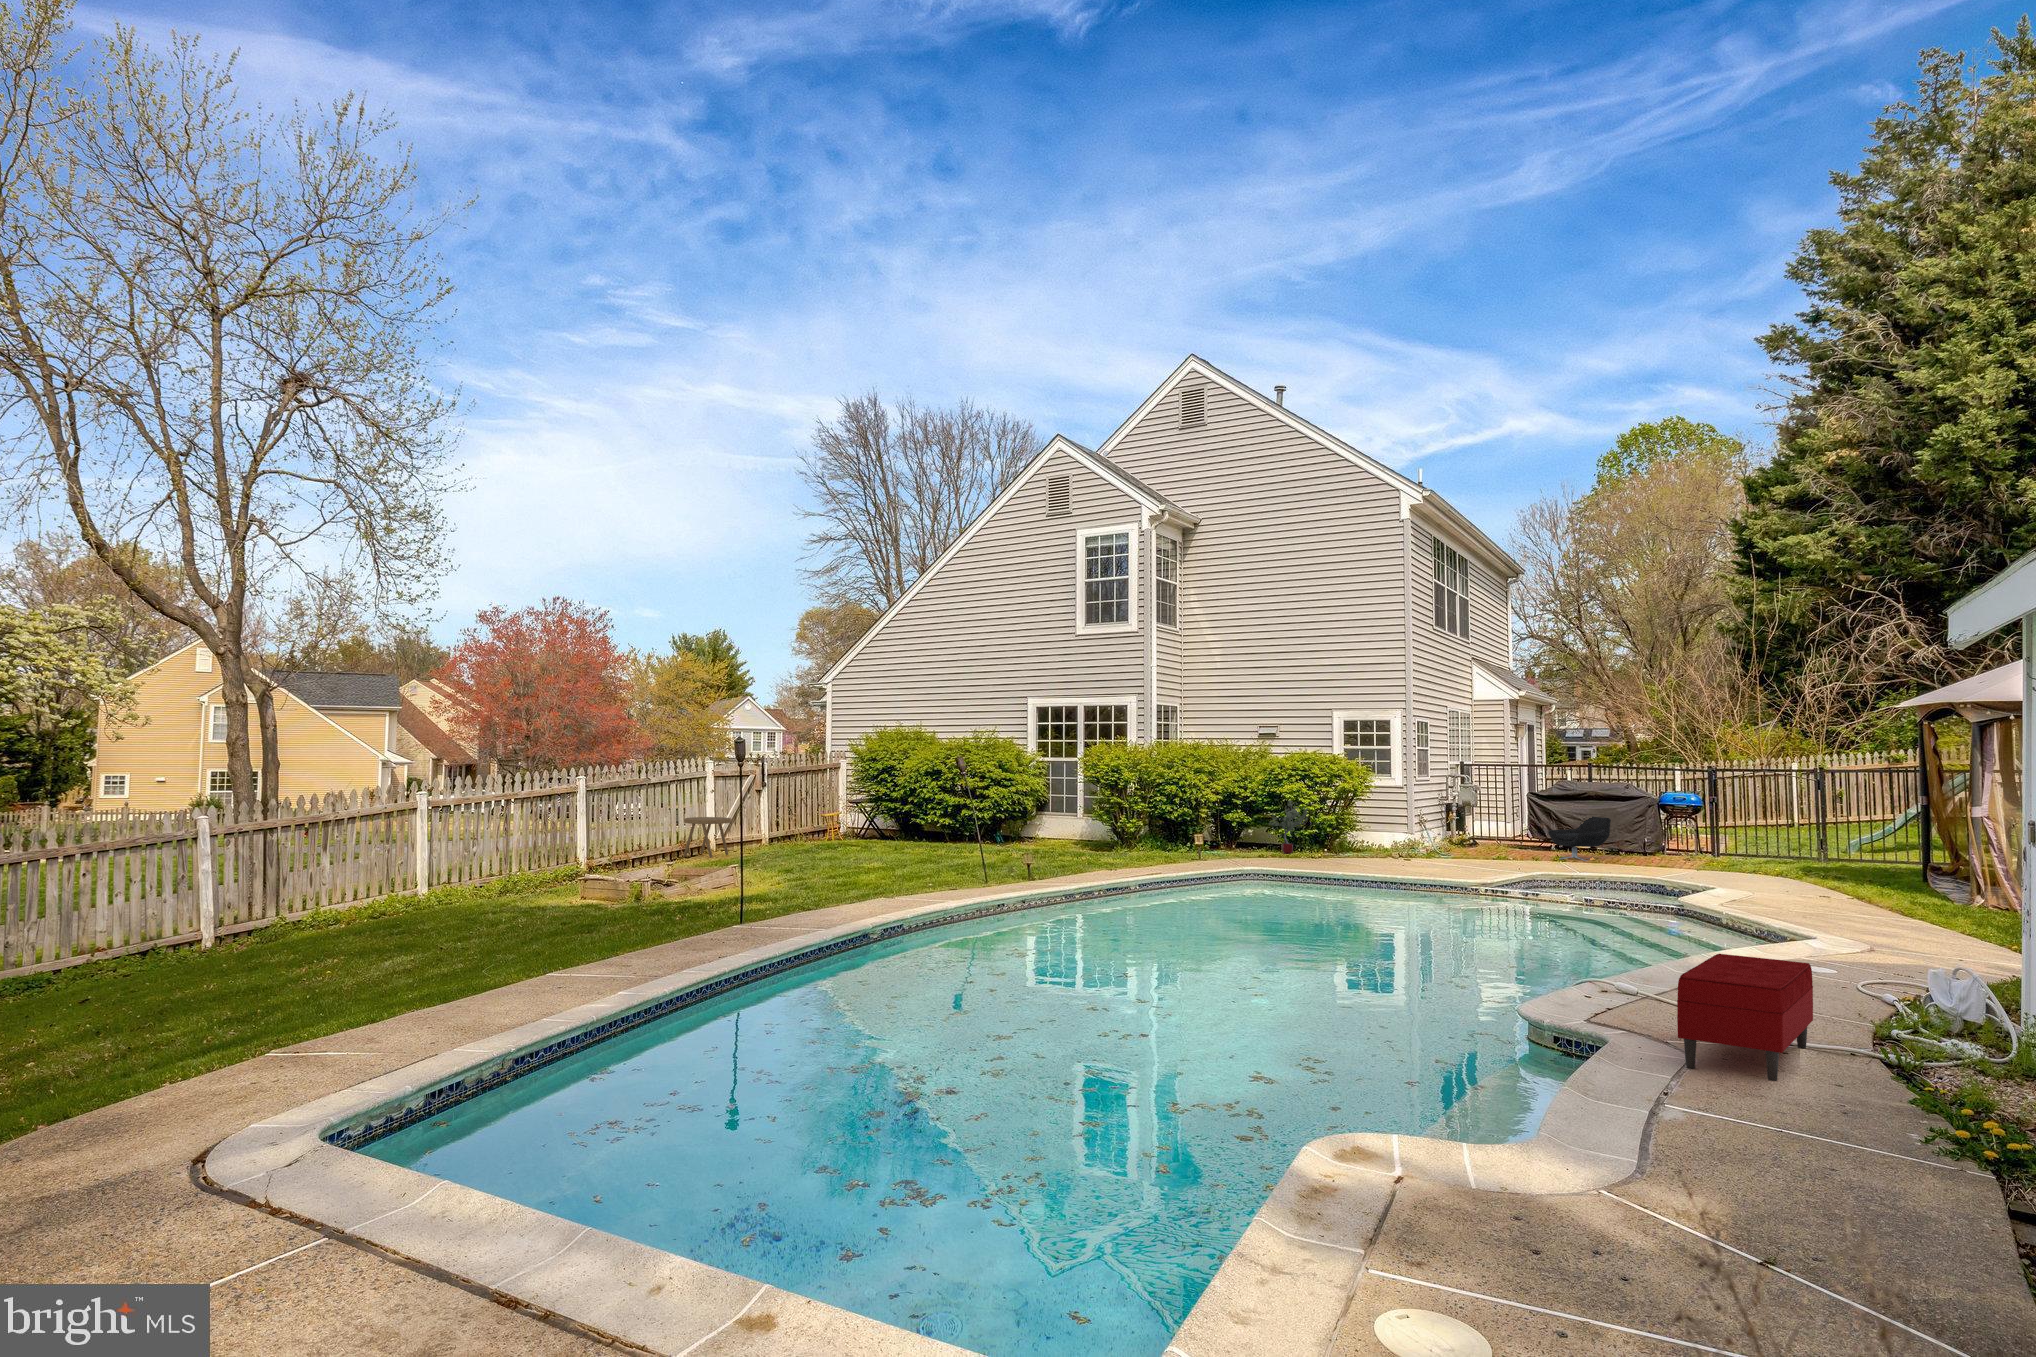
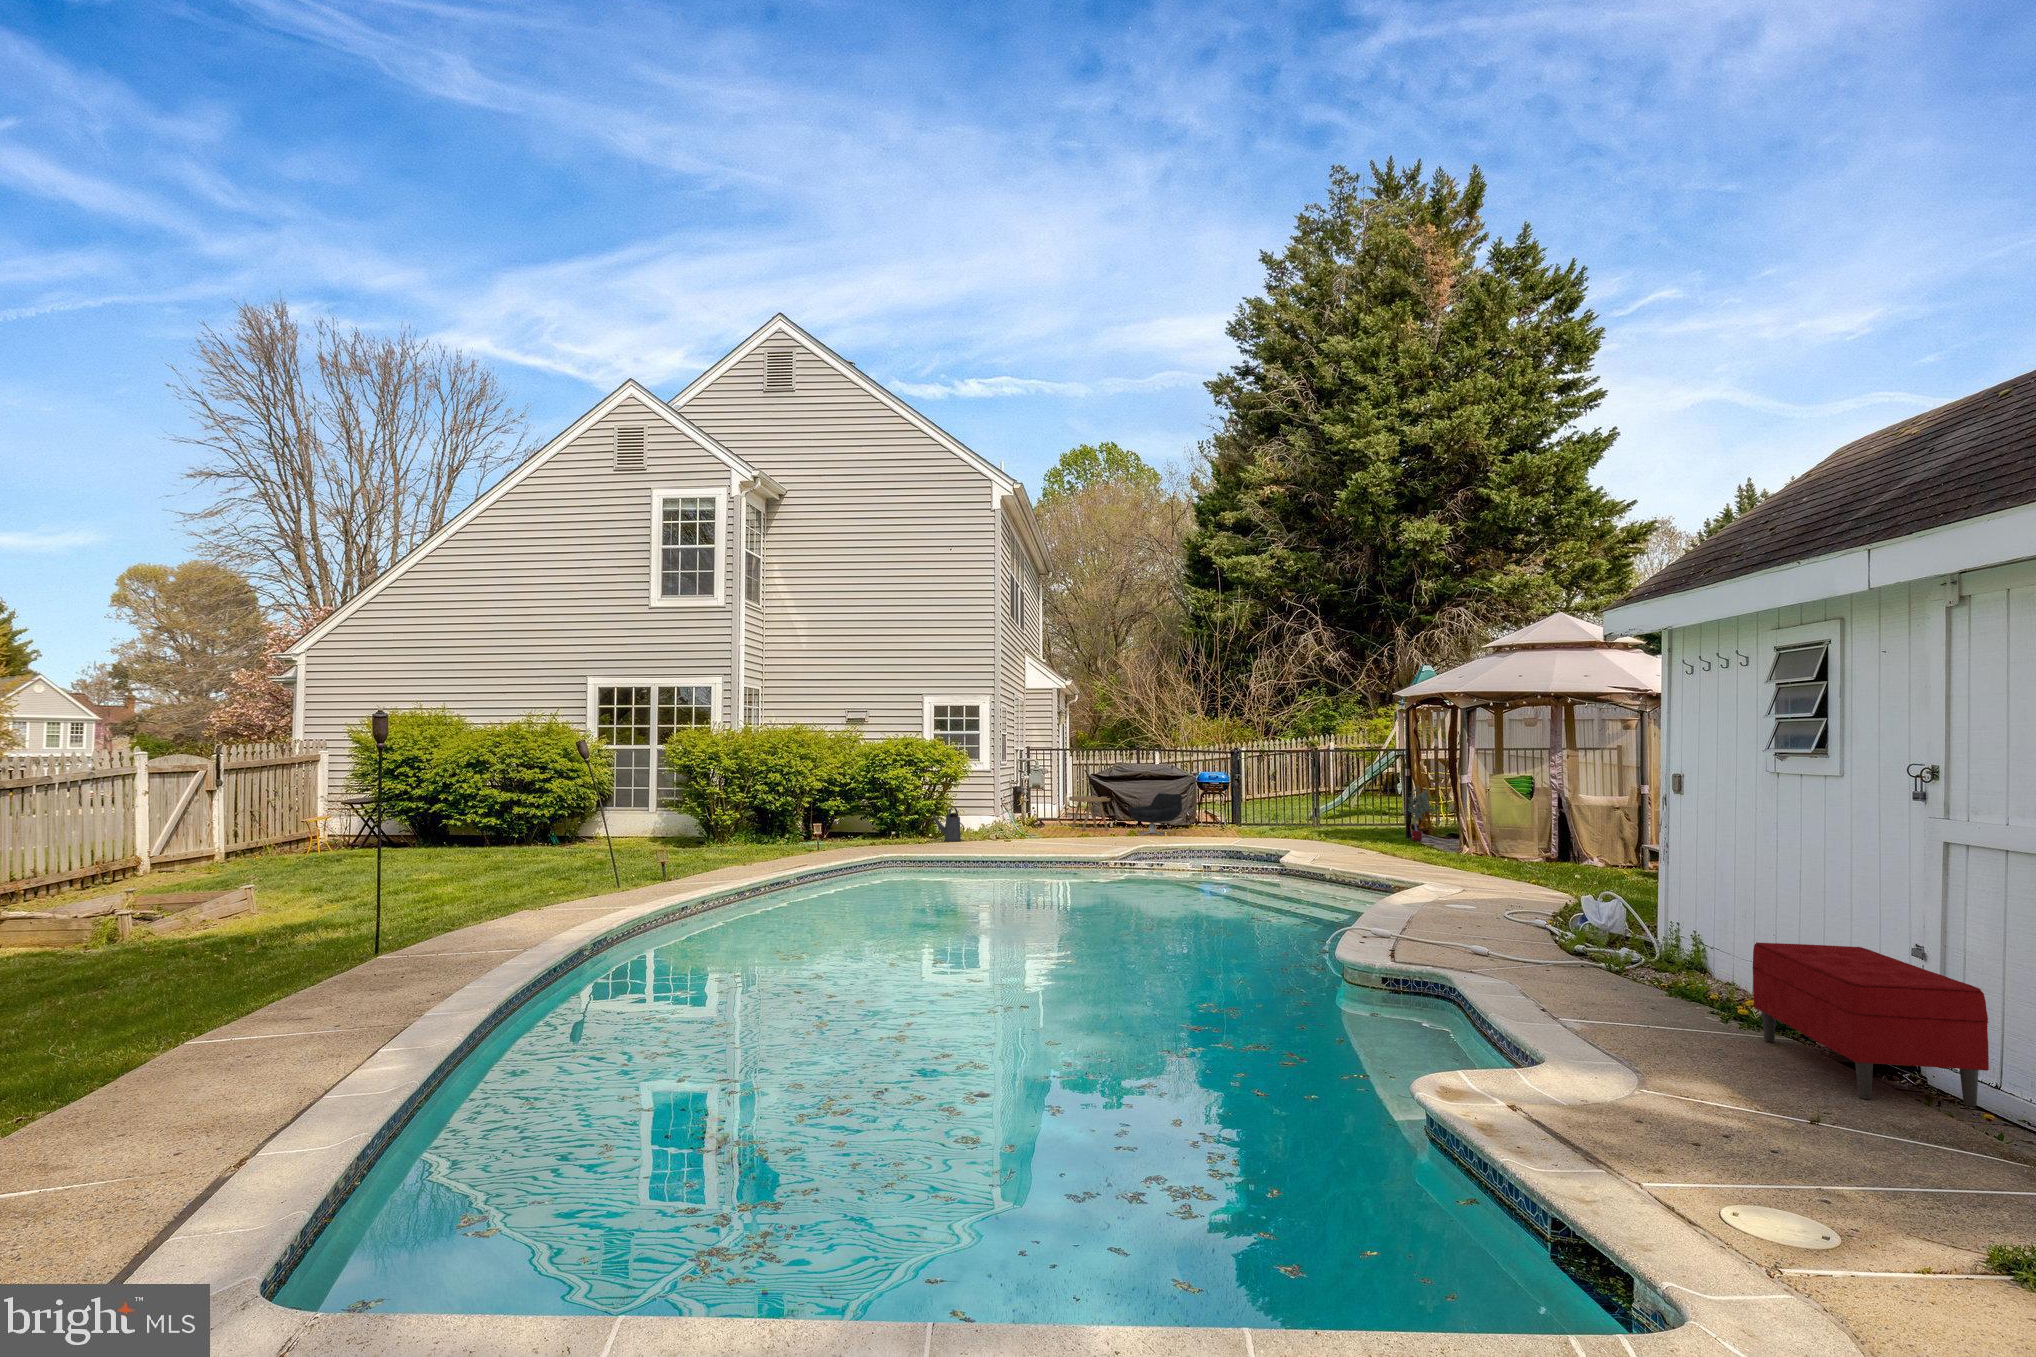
potted tree: present [1269,801,1308,854] -> present [1408,786,1437,841]
side table: present [683,817,732,858] -> present [1069,796,1110,831]
watering can: none [1328,823,1357,857] -> present [932,807,964,842]

